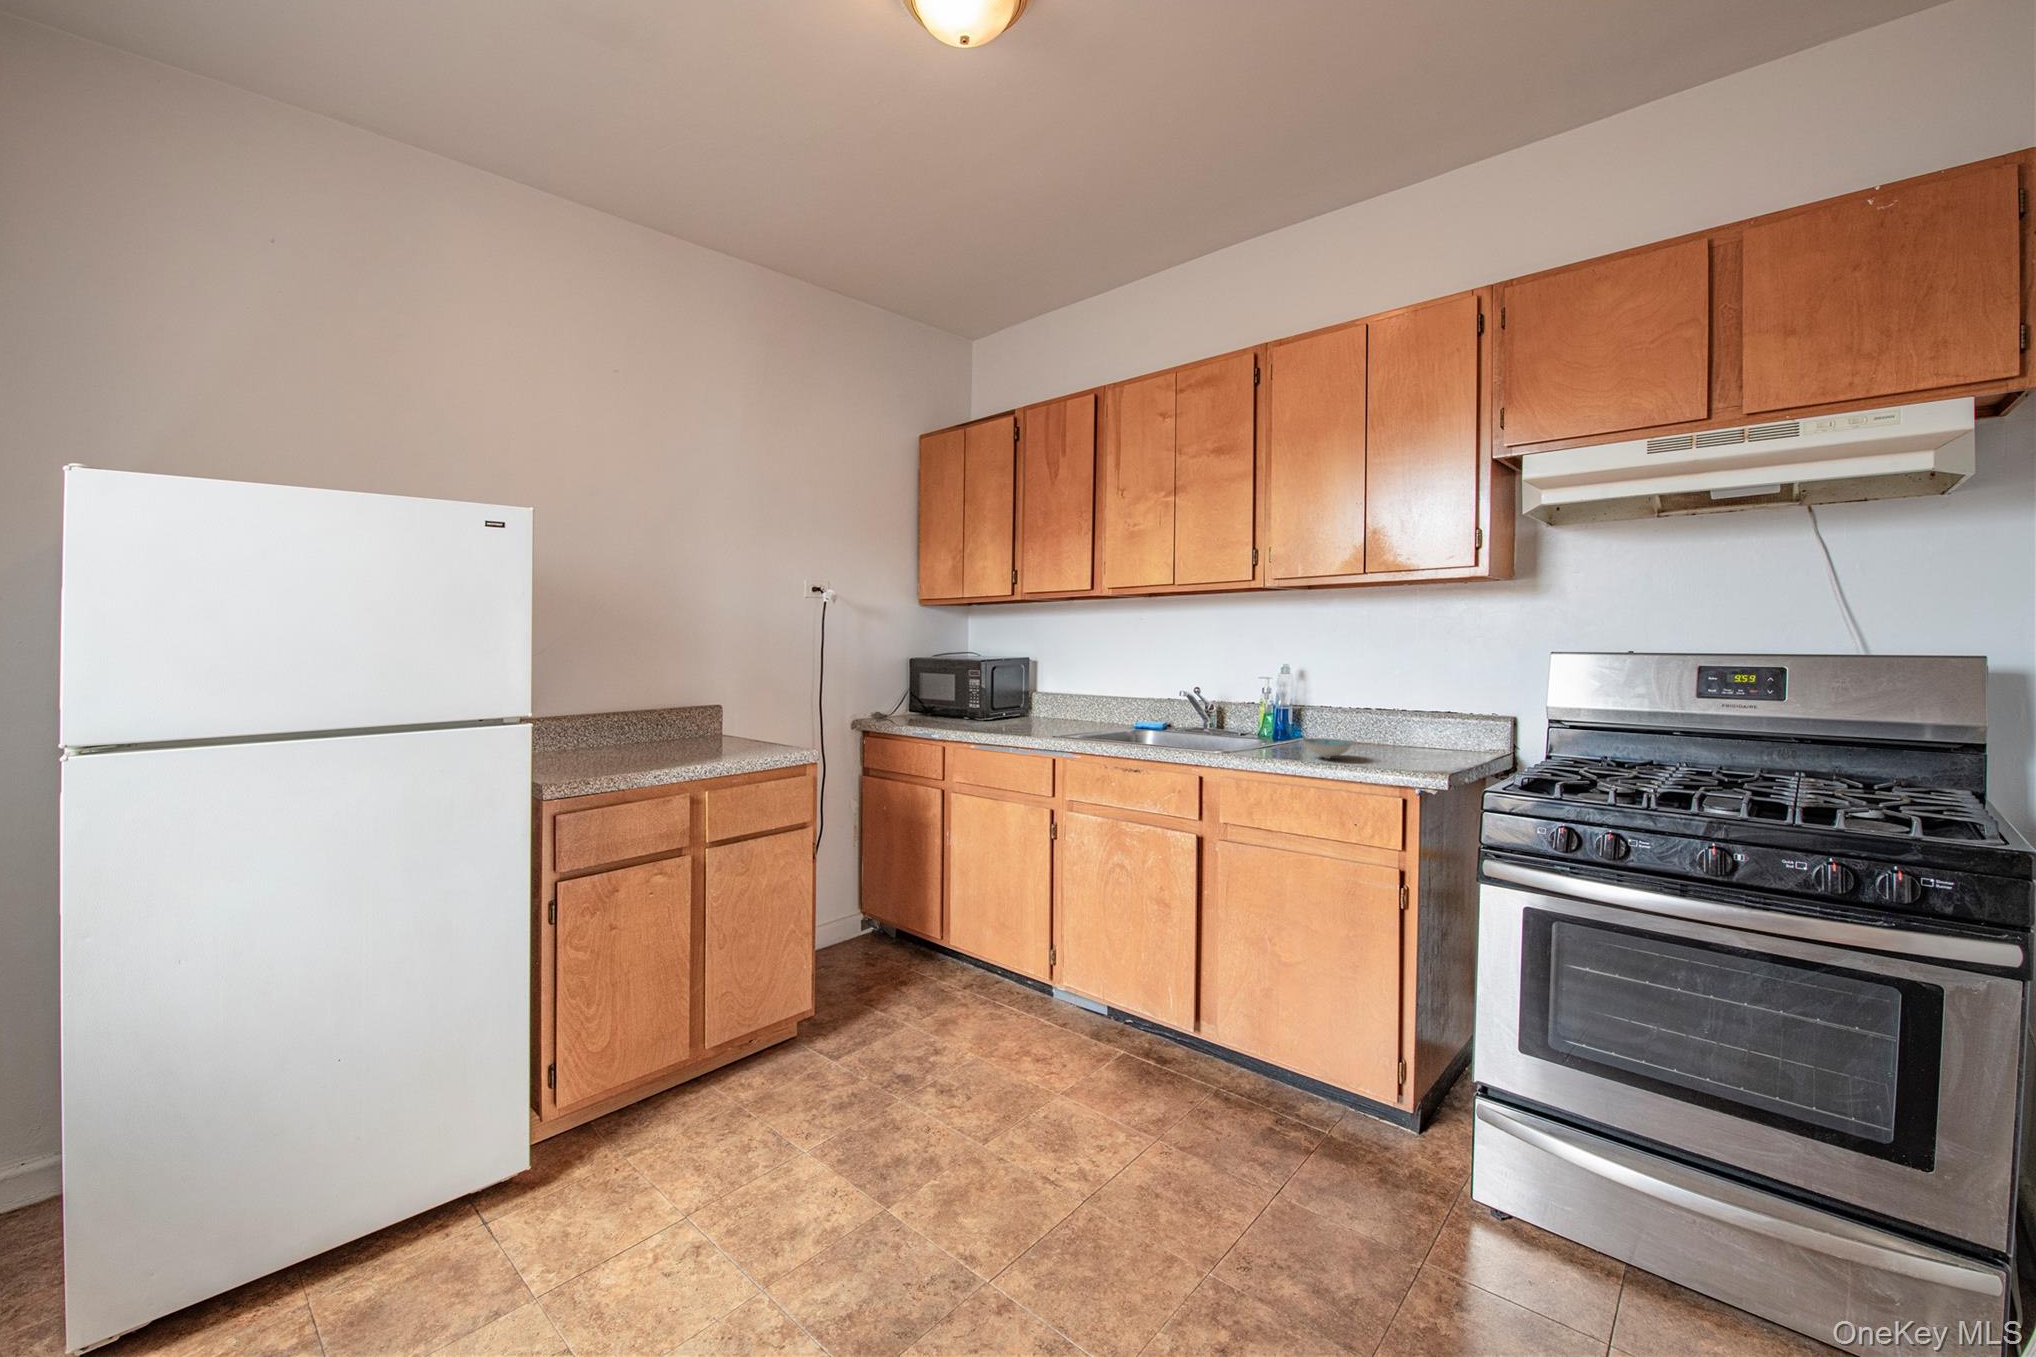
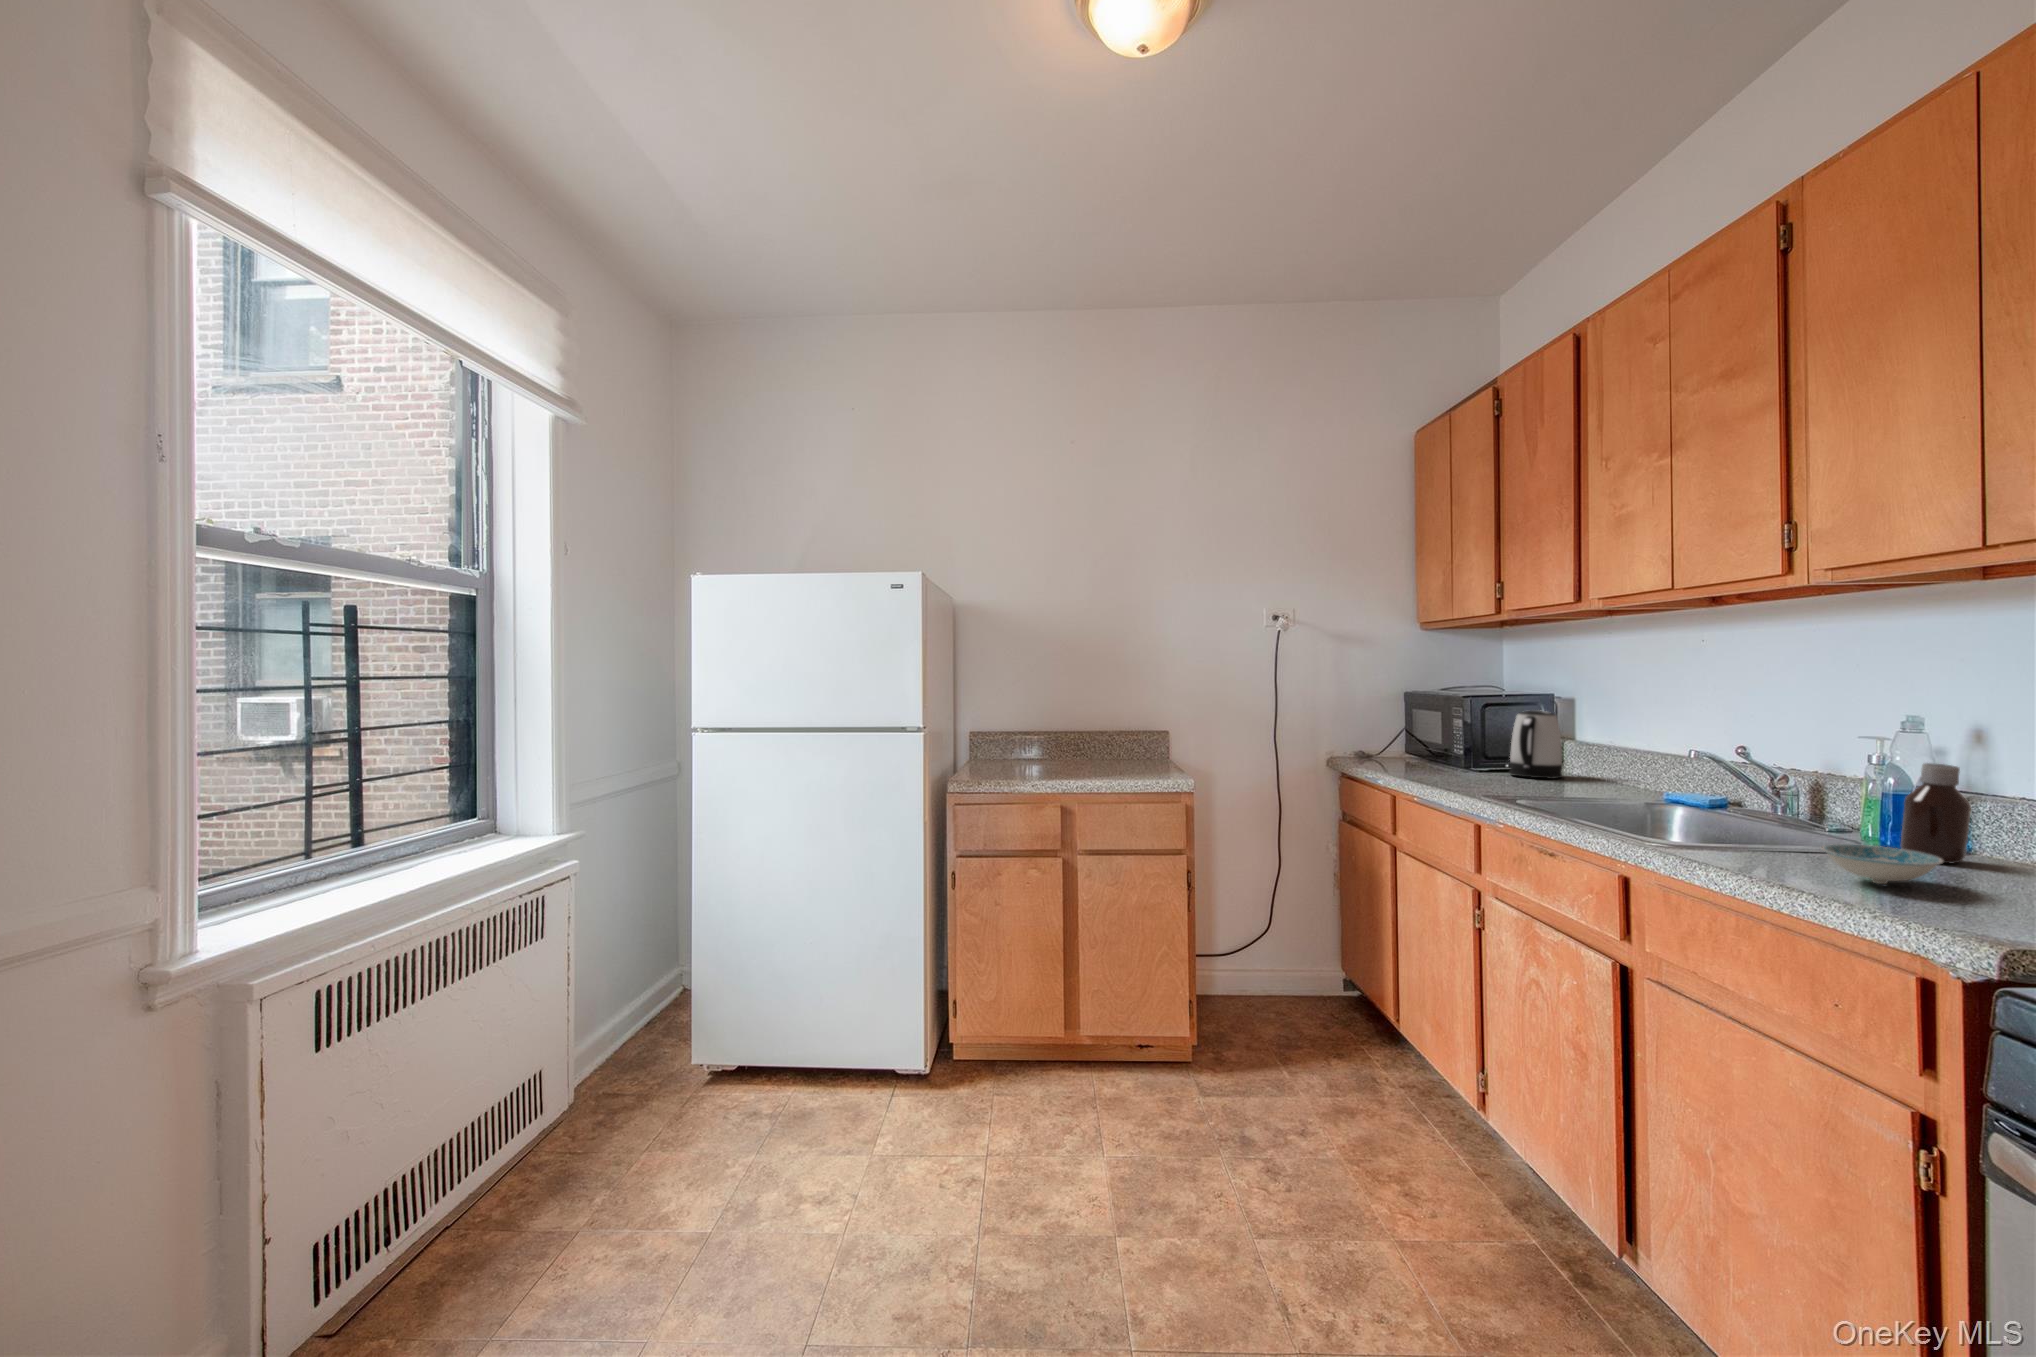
kettle: none [1009,672,1044,723] -> present [1510,710,1562,779]
bottle: none [1295,690,1324,746] -> present [1901,763,1971,863]

